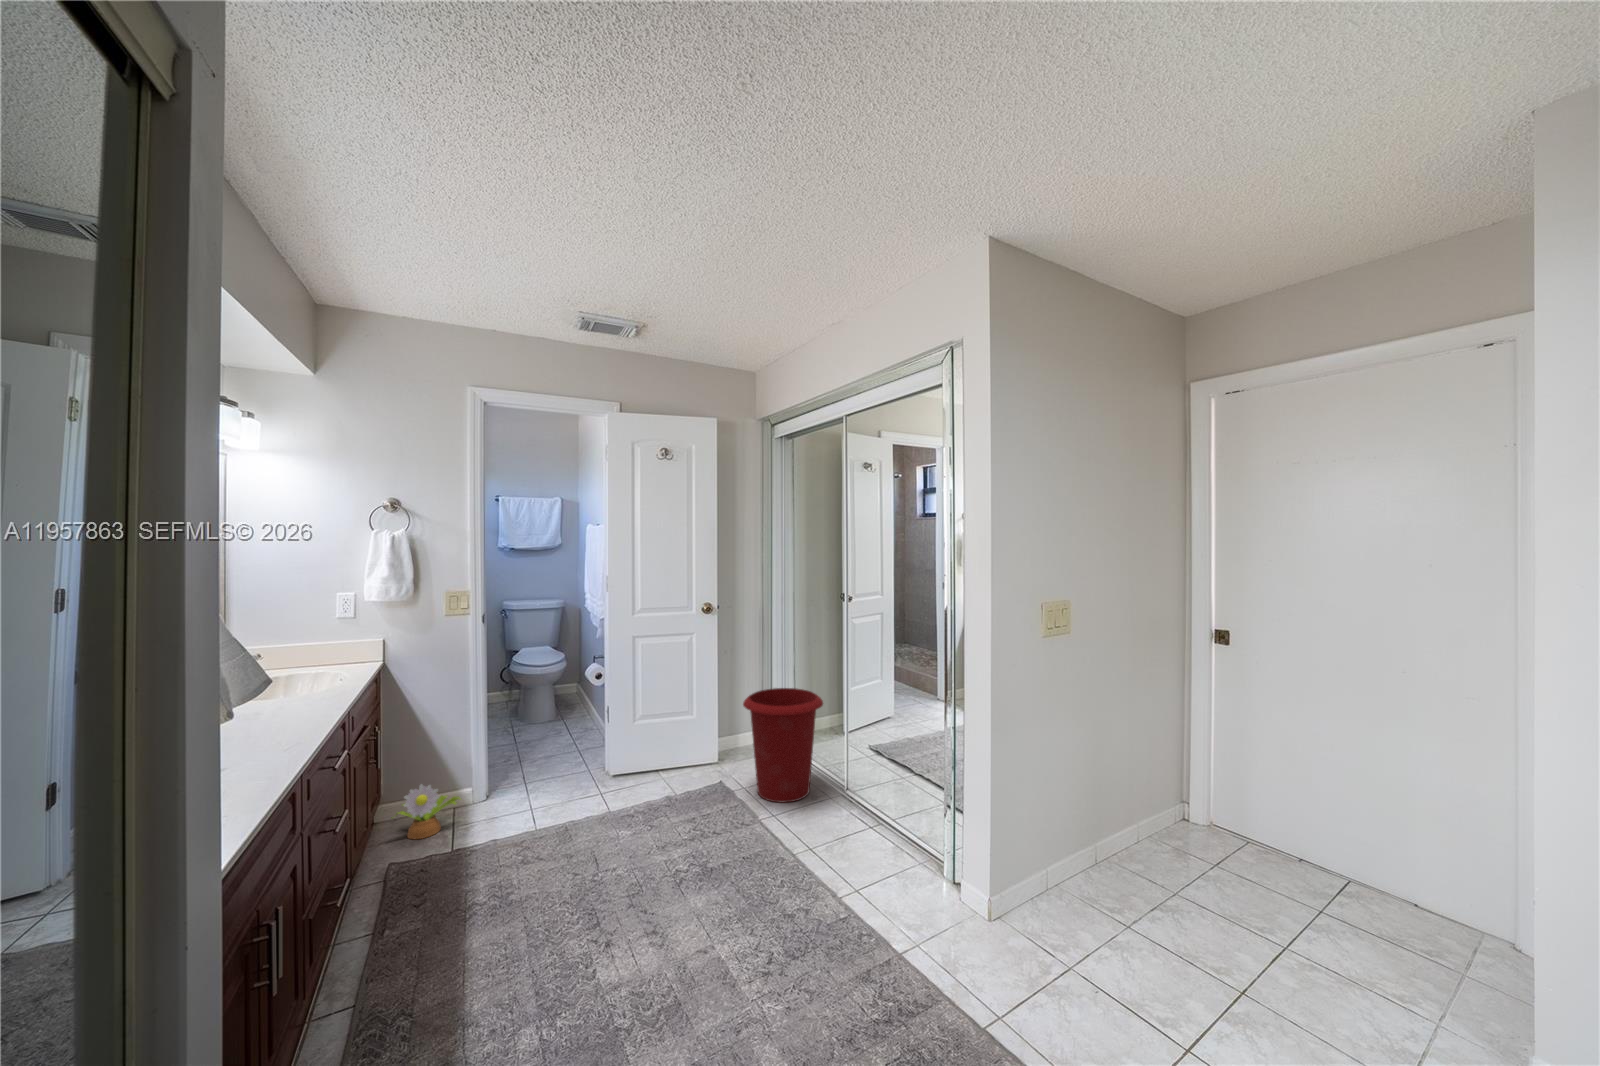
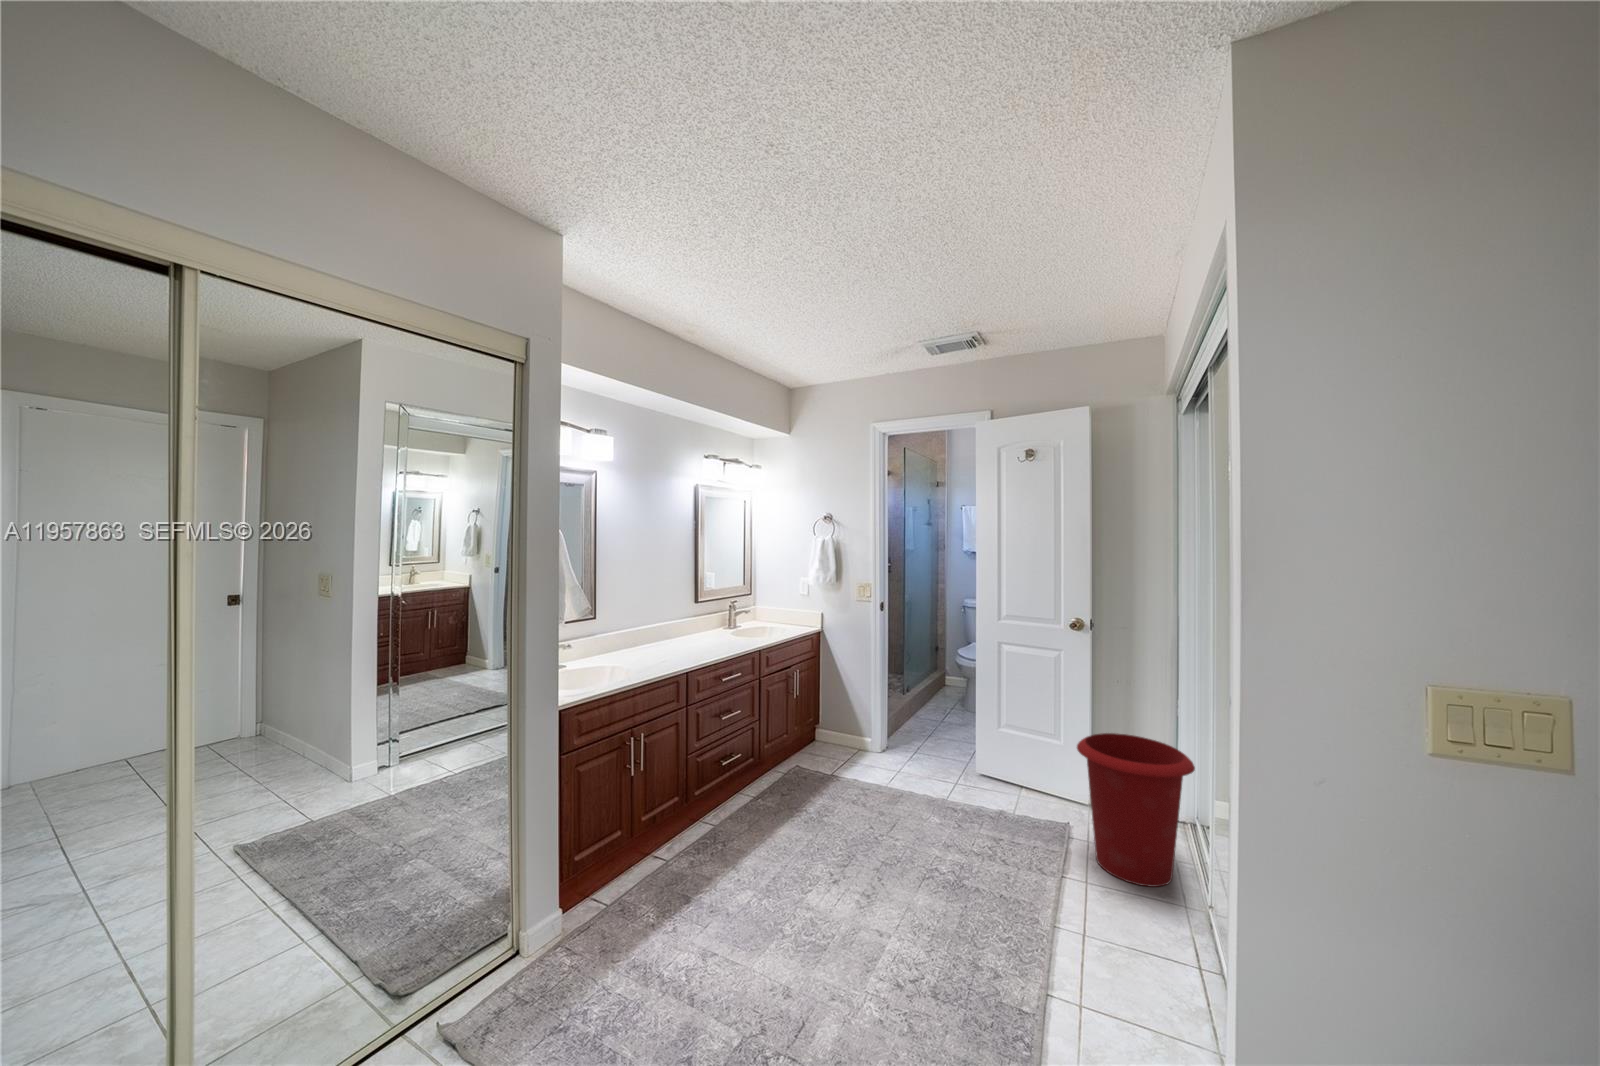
decorative plant: present [391,784,461,839] -> none [814,720,856,760]

